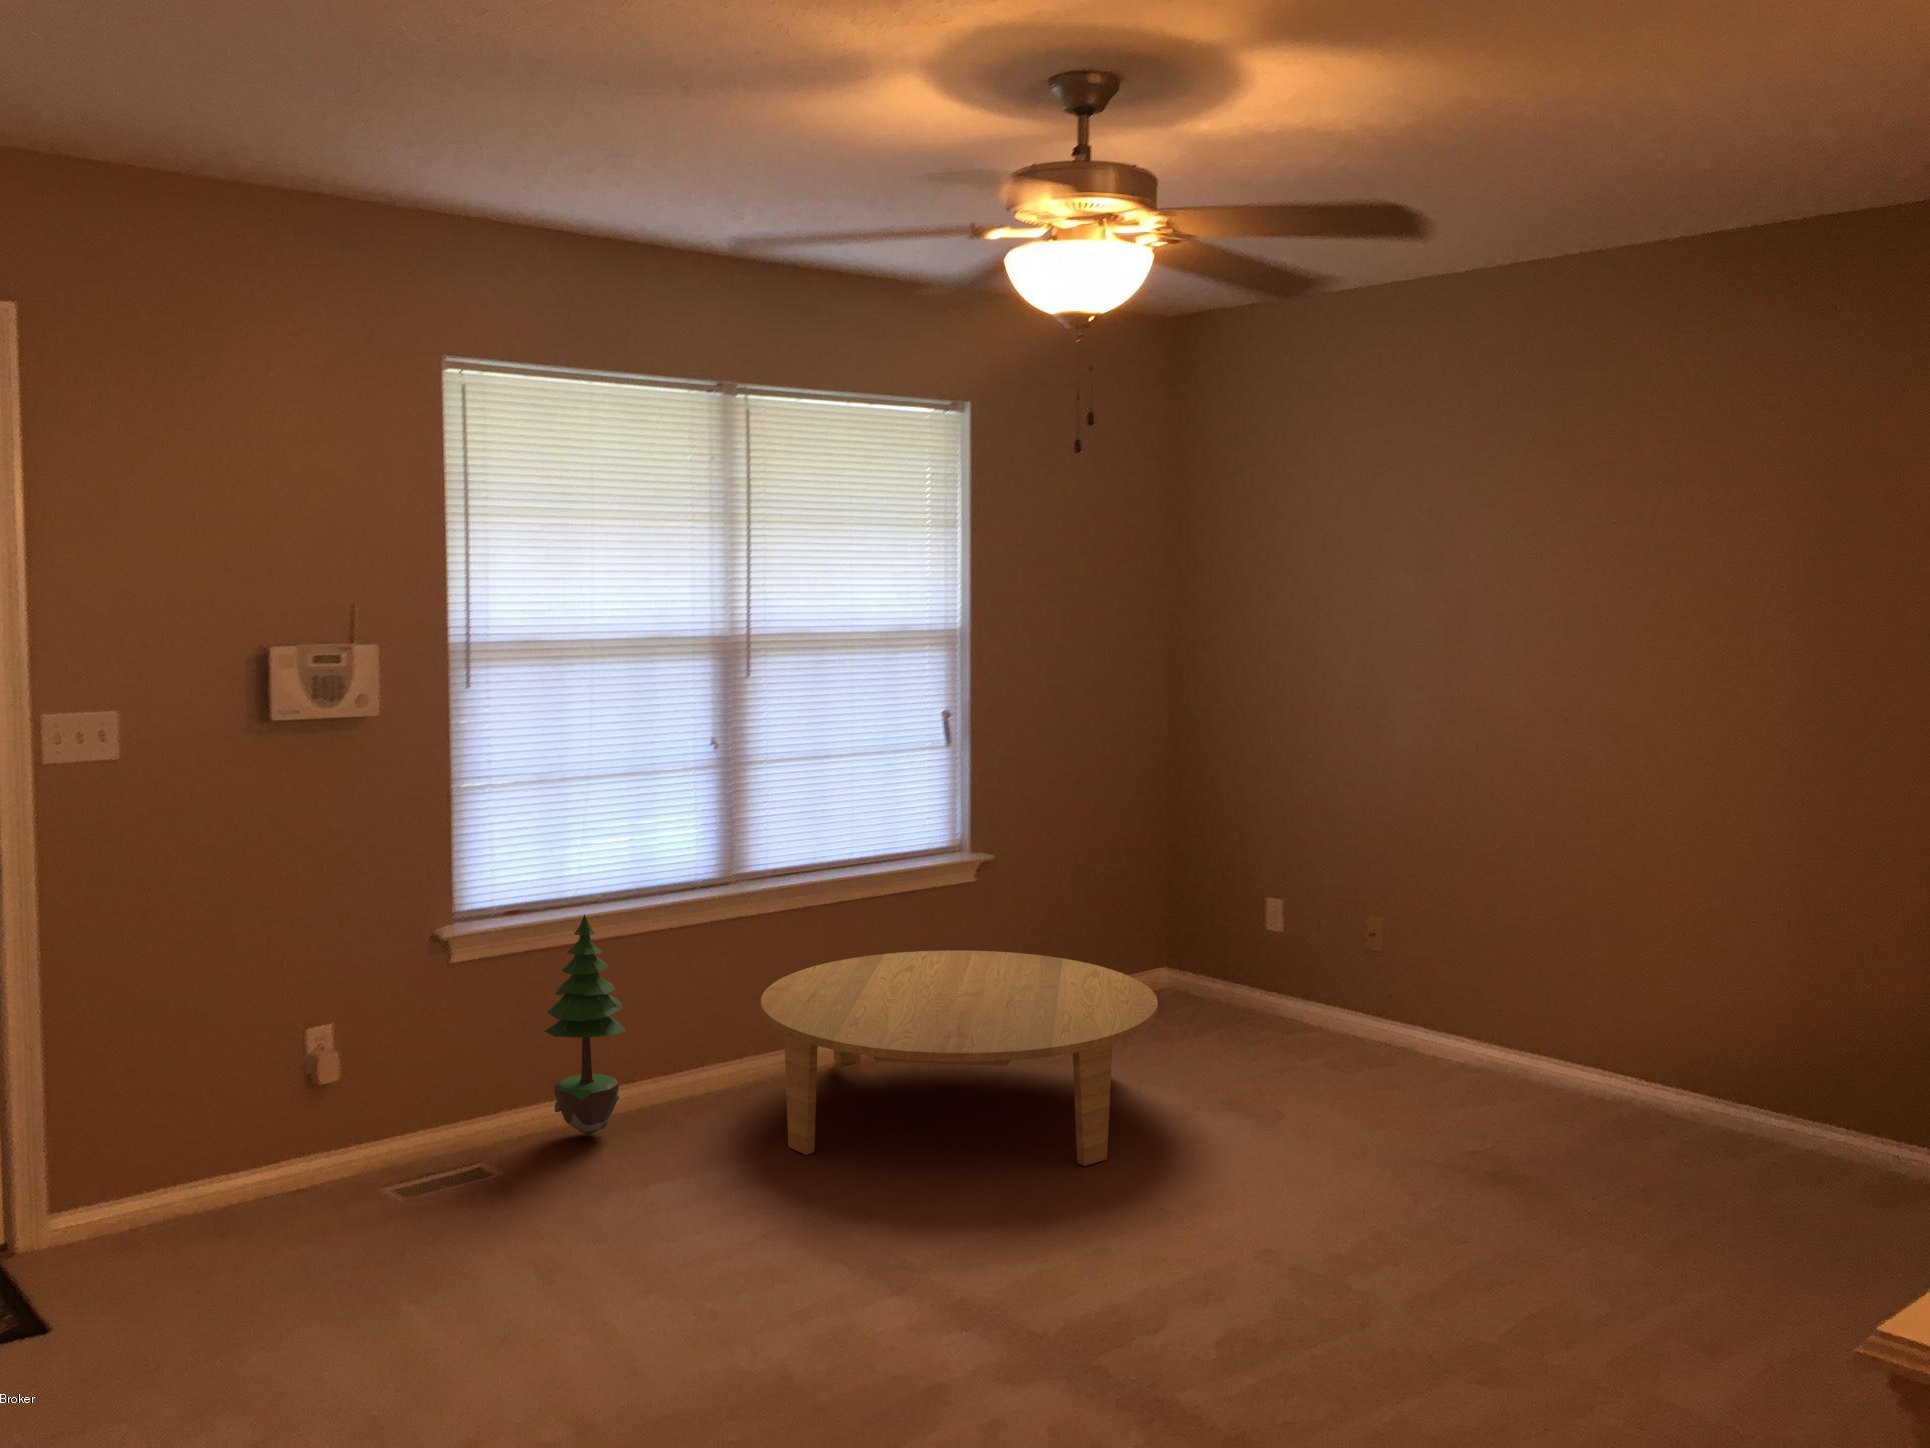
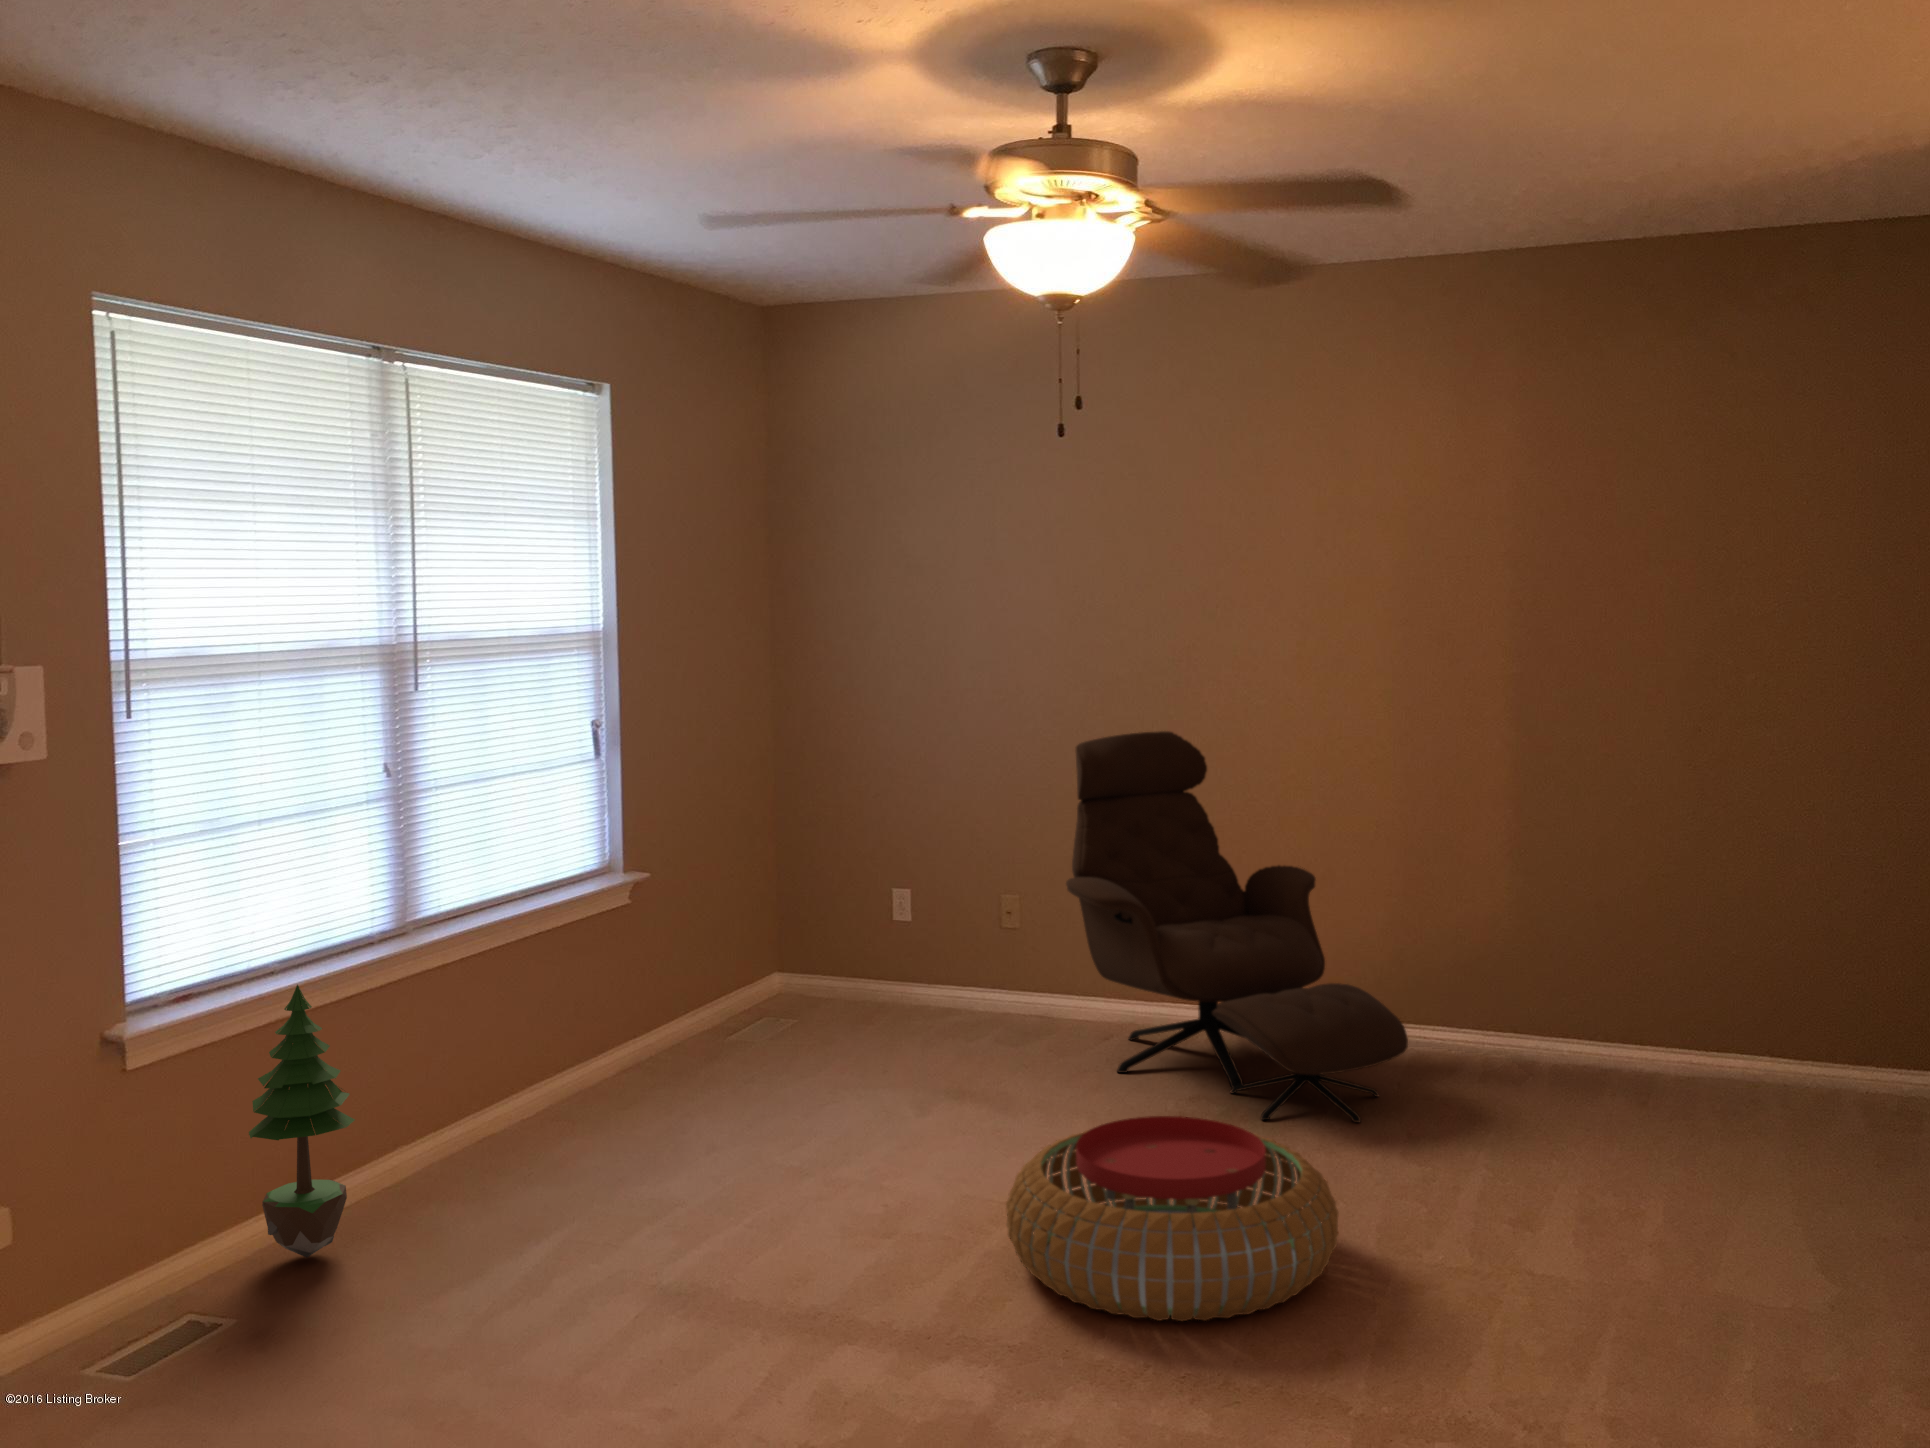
lounge chair: none [1381,752,1712,1211] -> present [1066,731,1408,1122]
coffee table: present [761,950,1158,1166] -> none [481,975,919,1224]
pouf: none [1083,1150,1433,1373] -> present [1006,1116,1338,1321]

